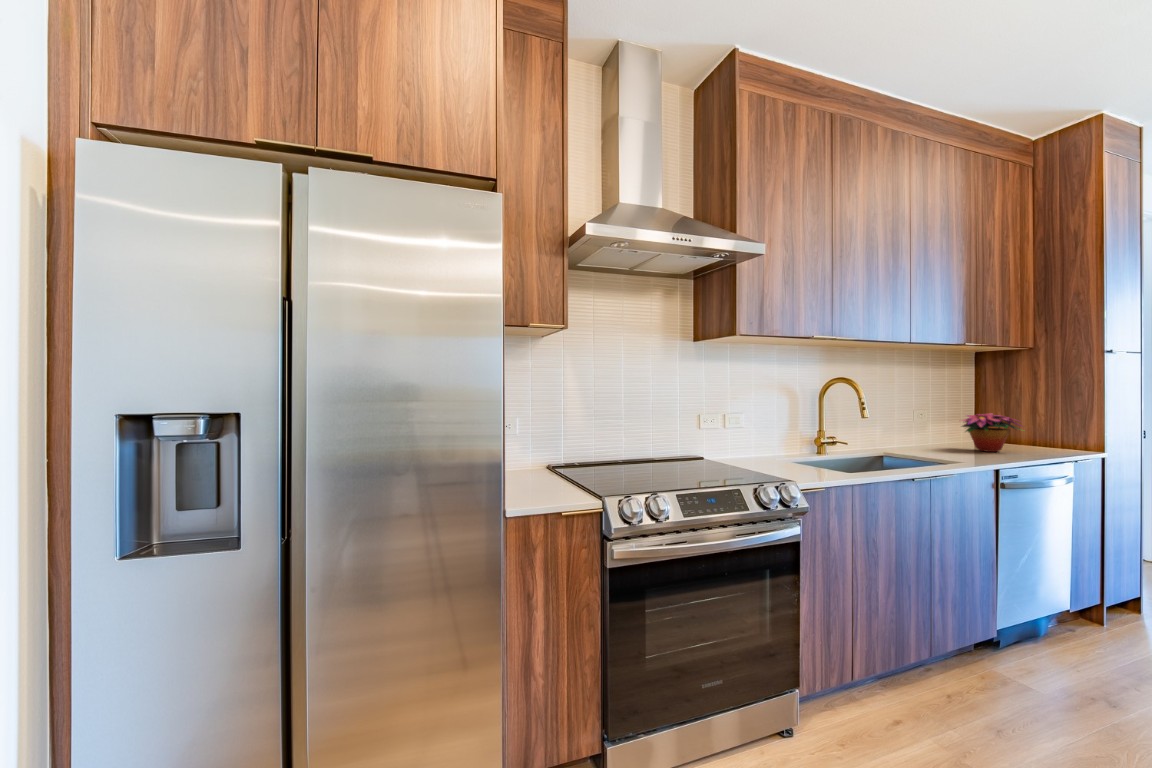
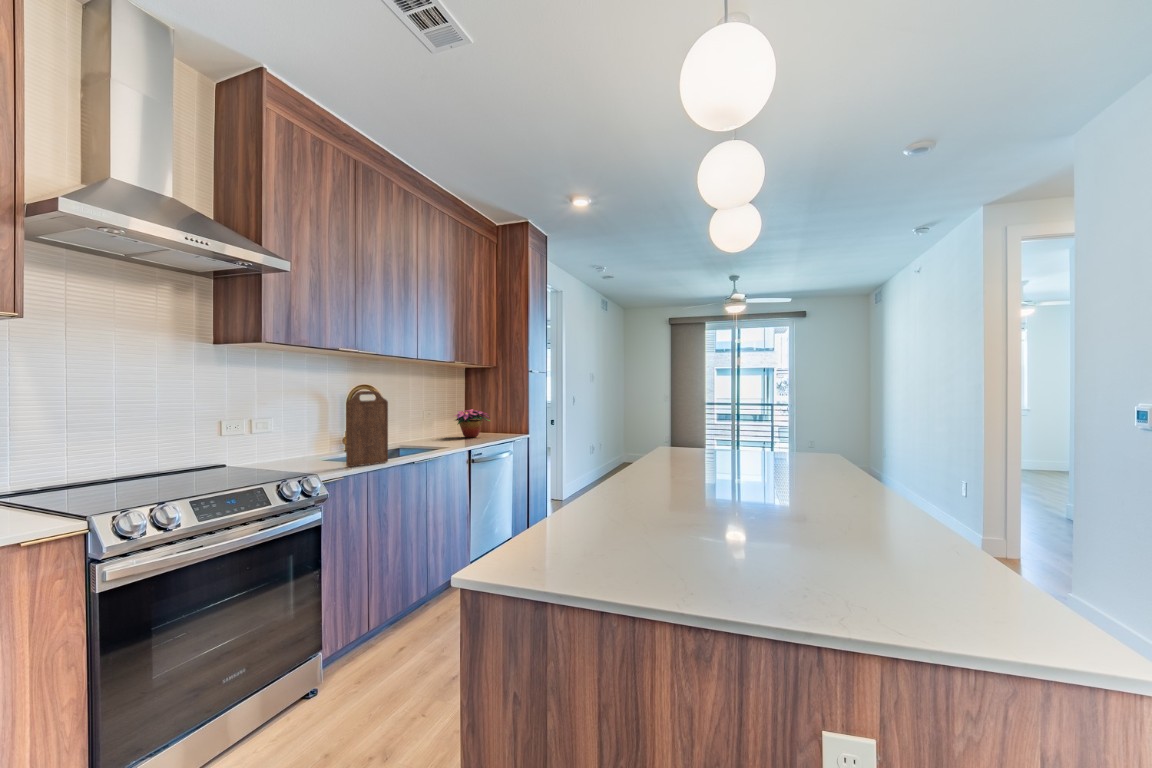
cutting board: none [826,387,879,477] -> present [346,391,388,467]

